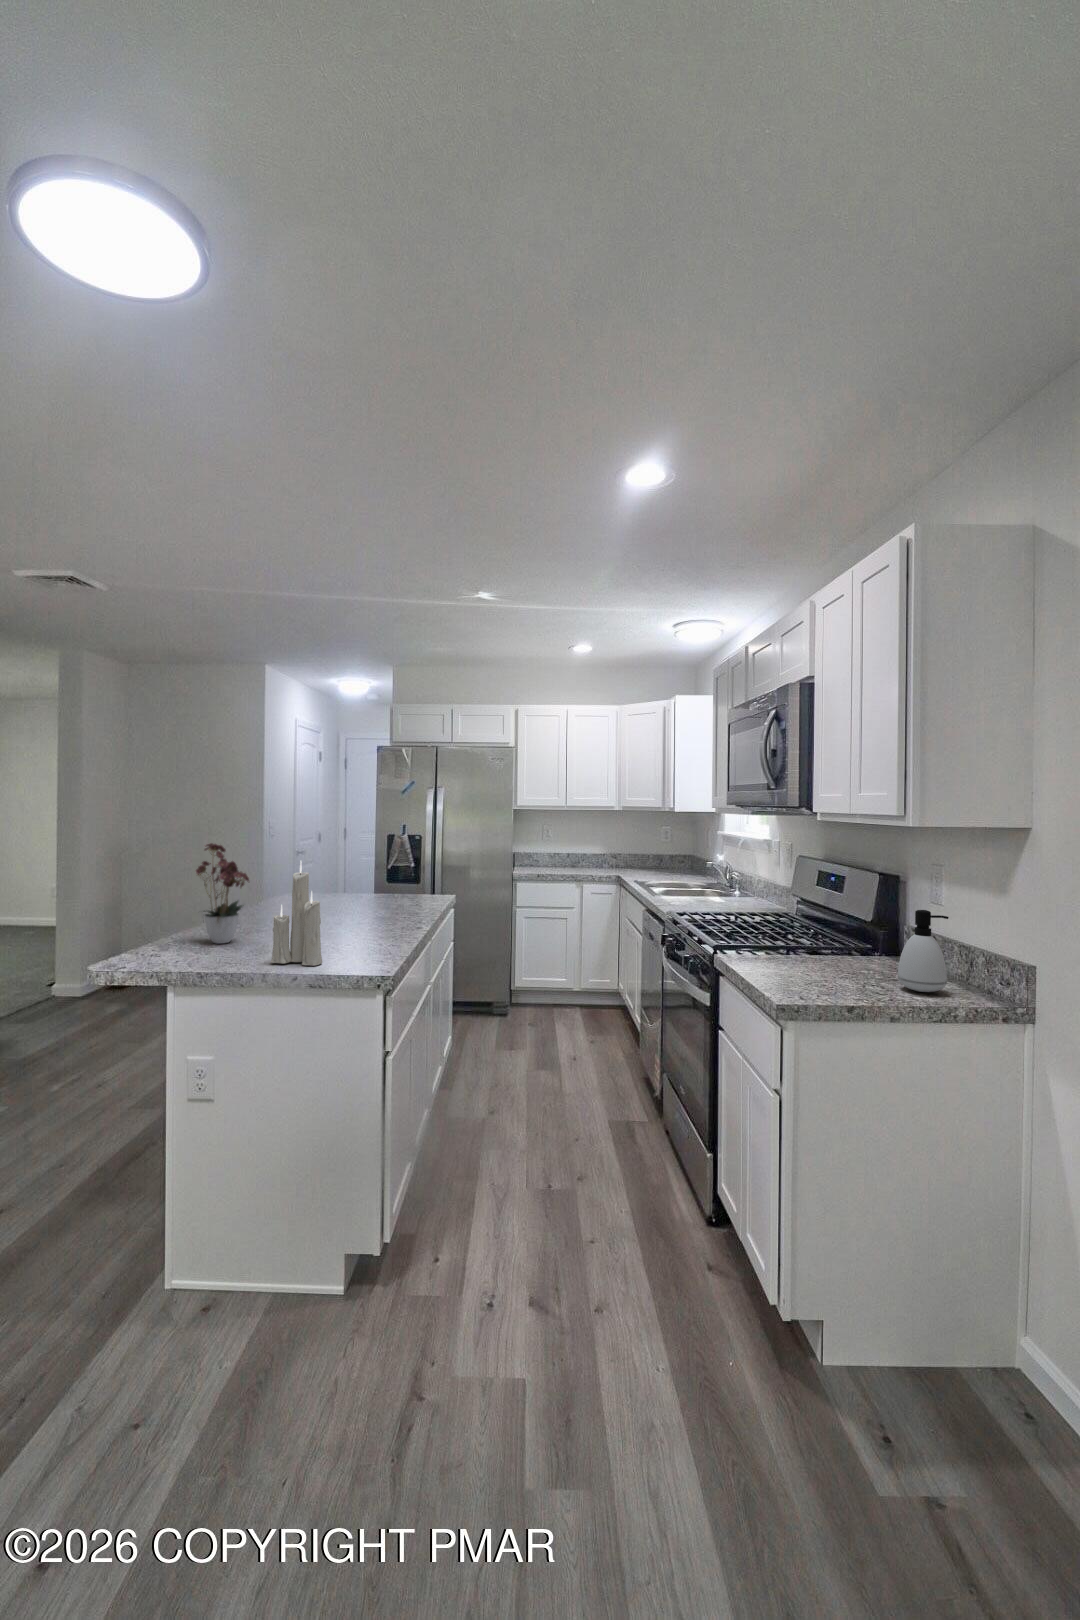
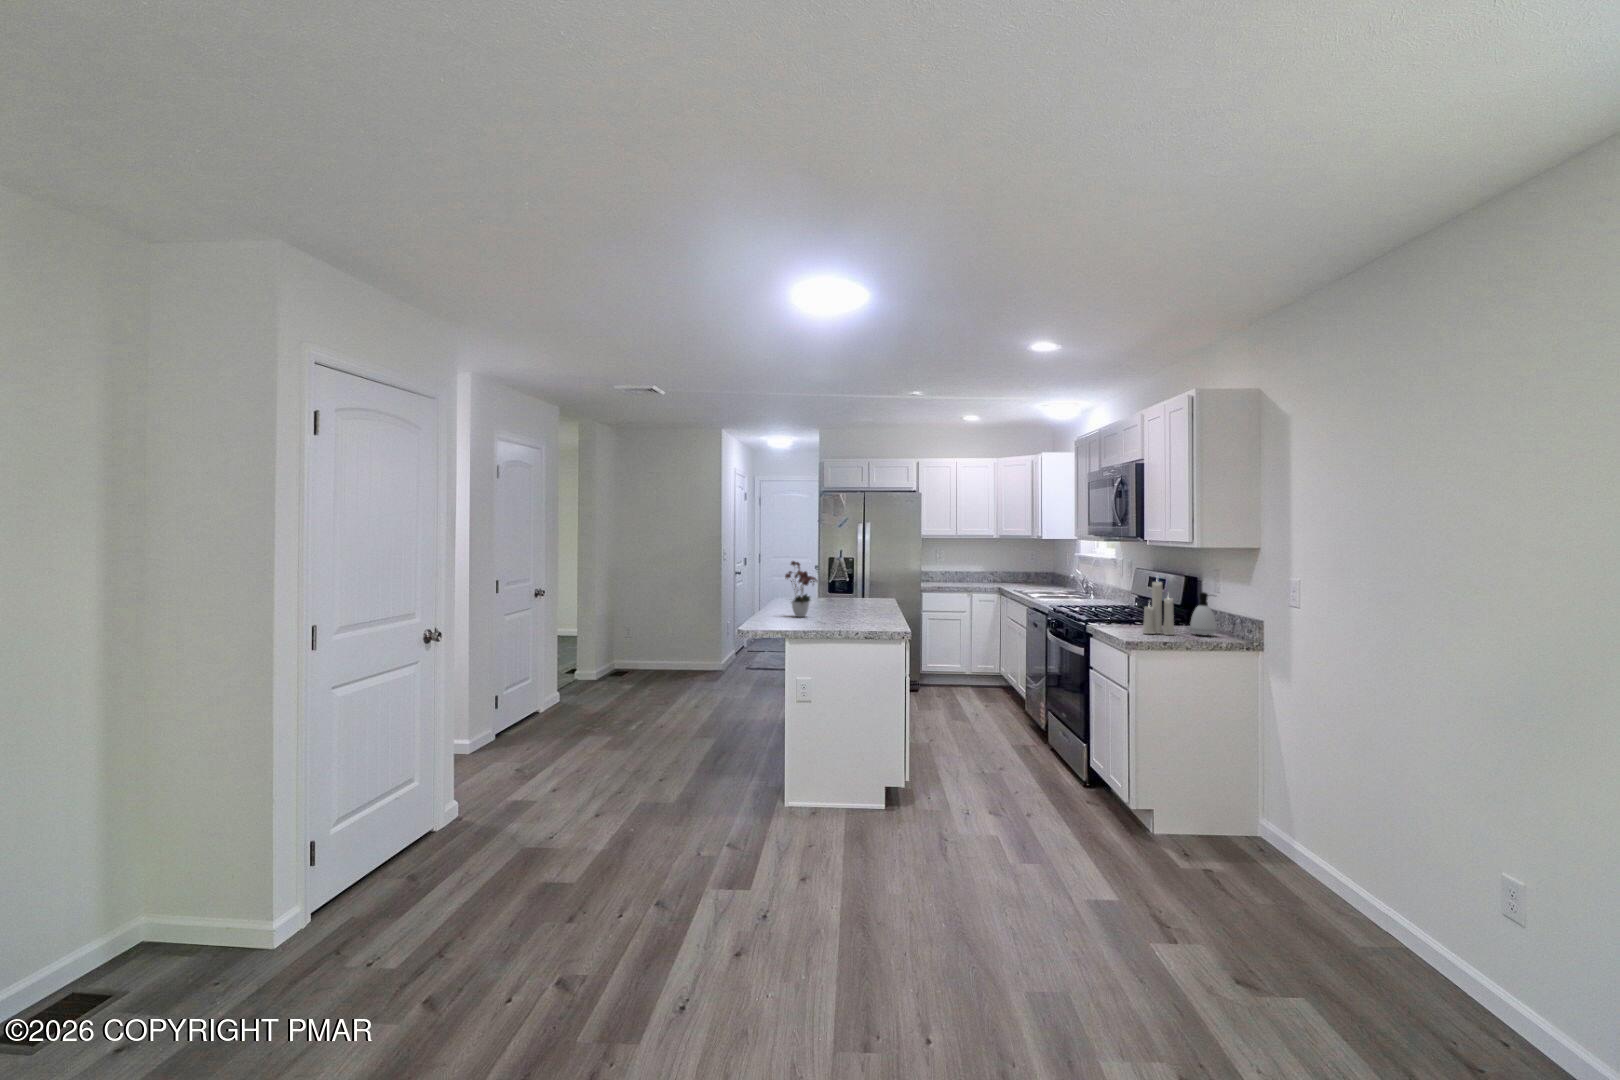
candle: present [271,862,322,966] -> present [1143,582,1174,635]

